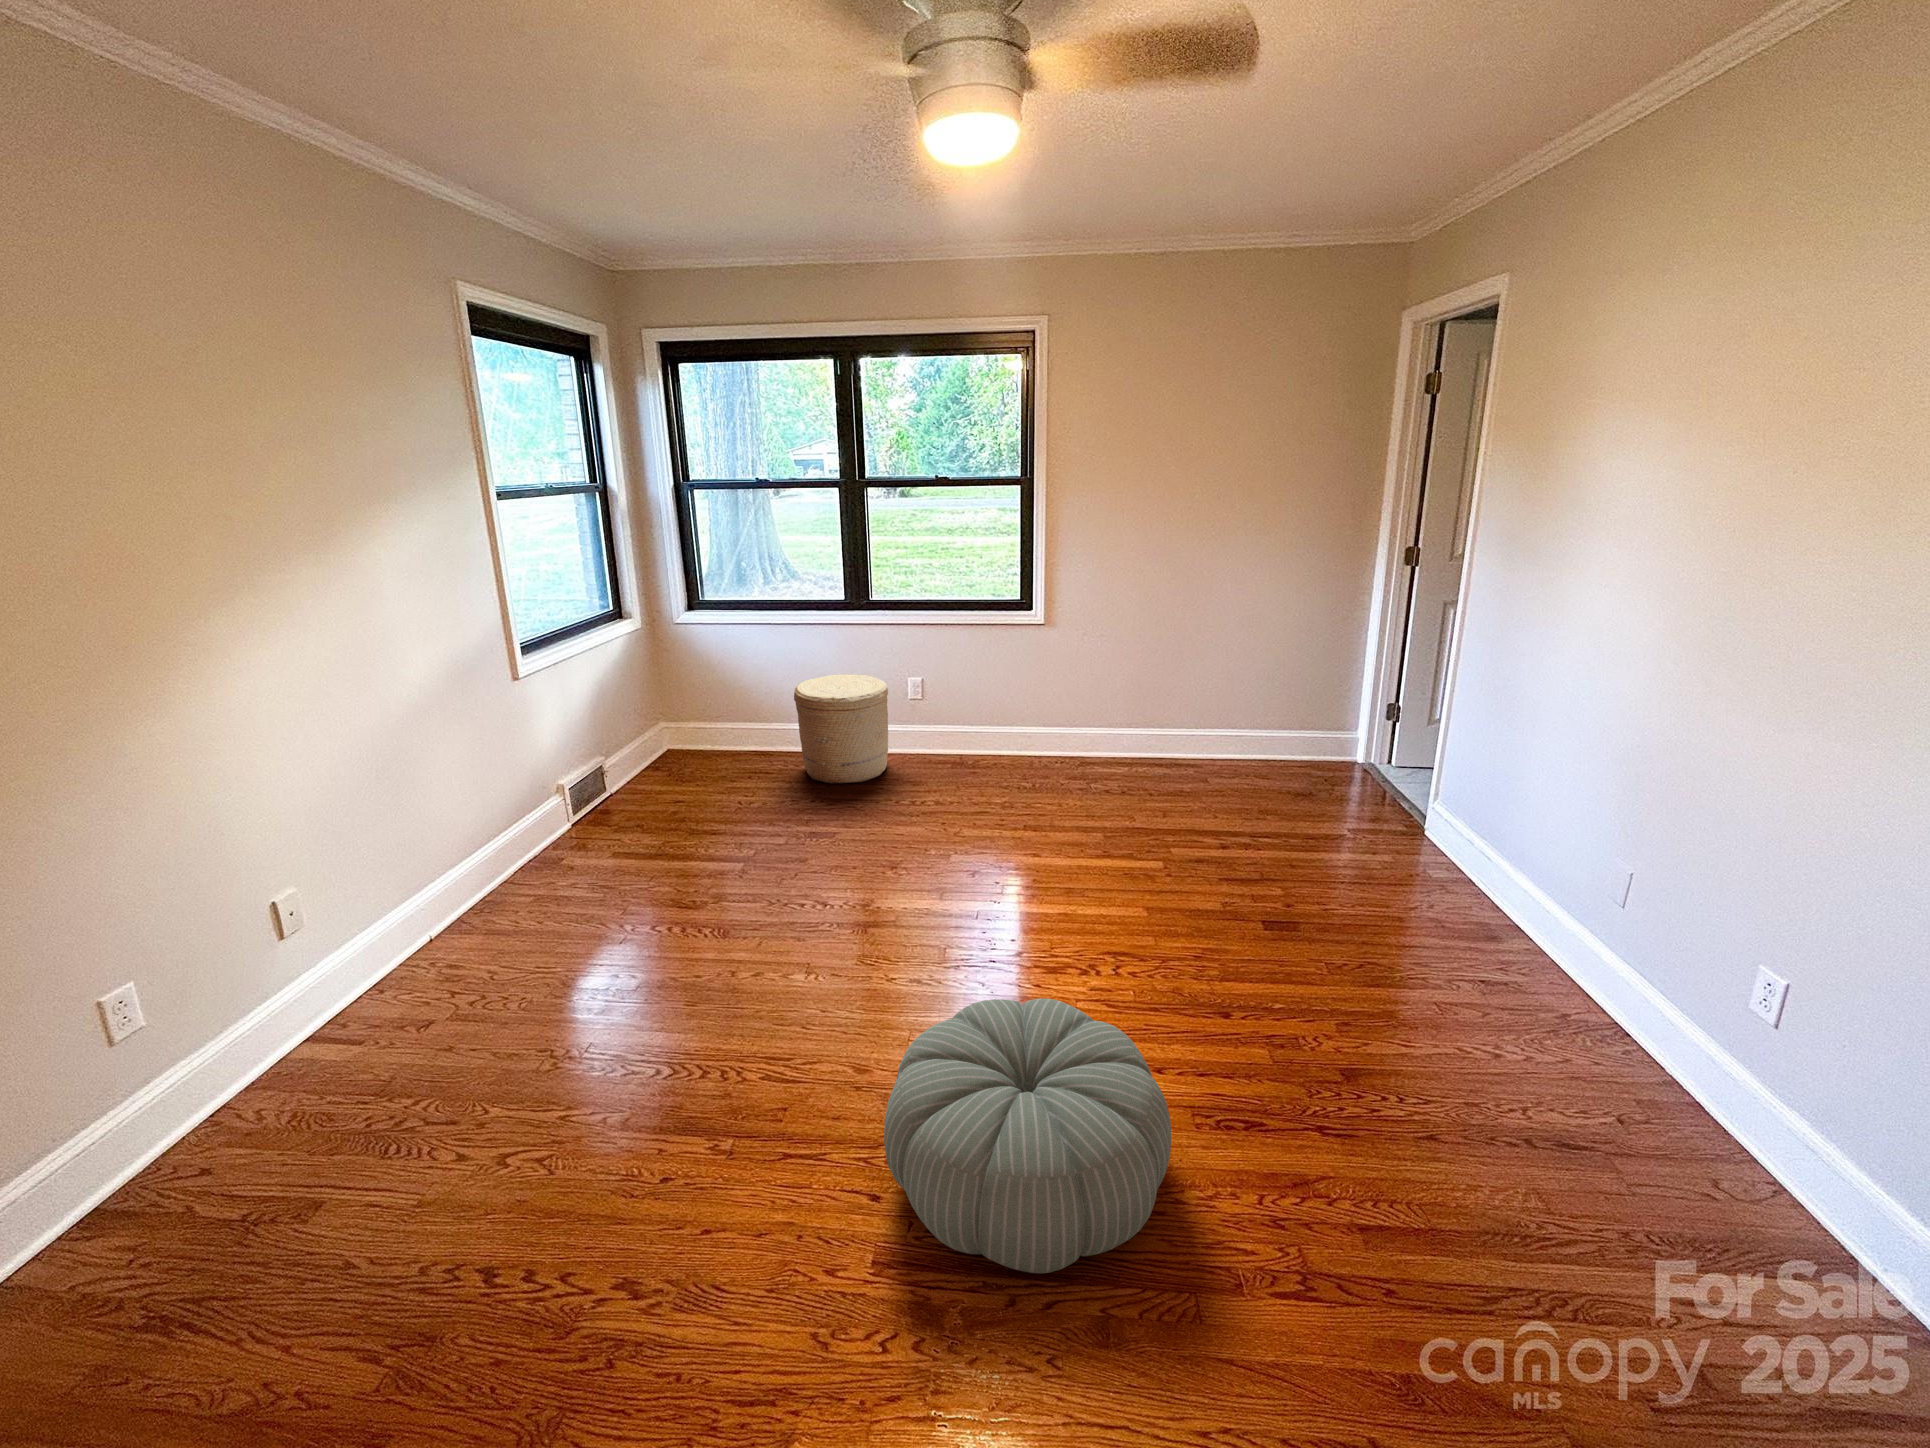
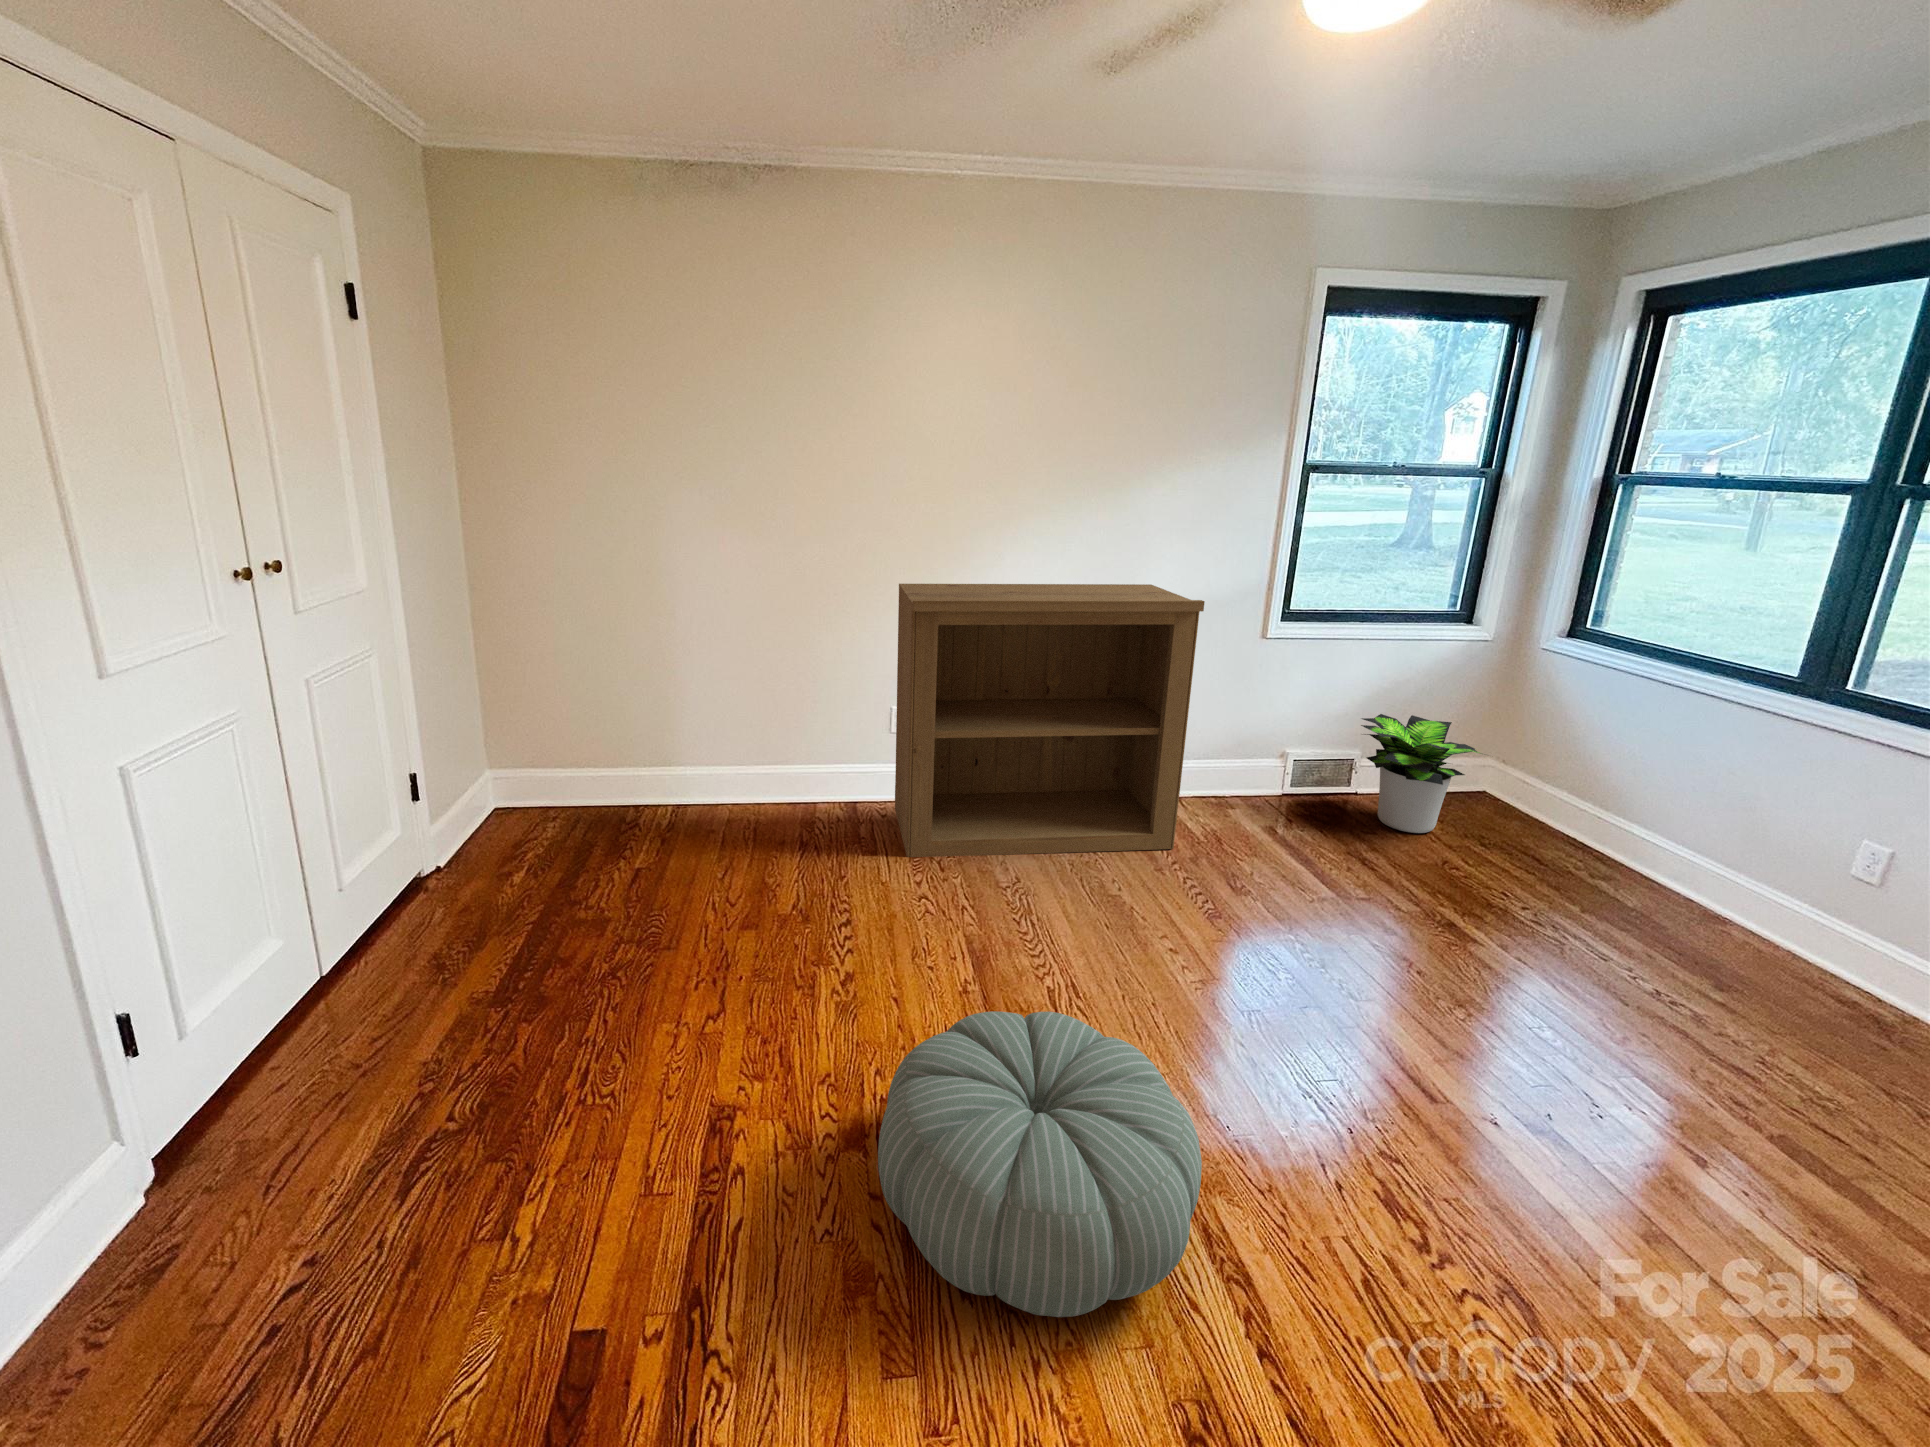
bookshelf: none [52,648,592,1163] -> present [895,584,1205,857]
woven basket: present [794,674,888,784] -> none [1578,770,1786,951]
potted plant: none [599,698,715,800] -> present [1361,714,1482,833]

